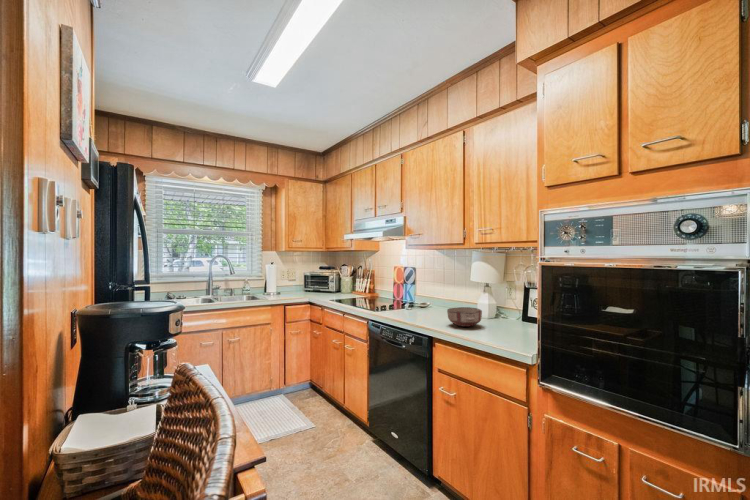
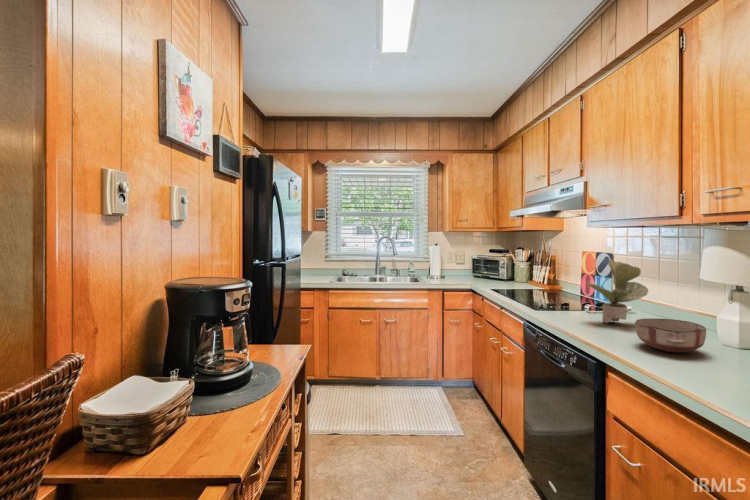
potted plant: none [412,271,446,315] -> present [587,260,648,323]

